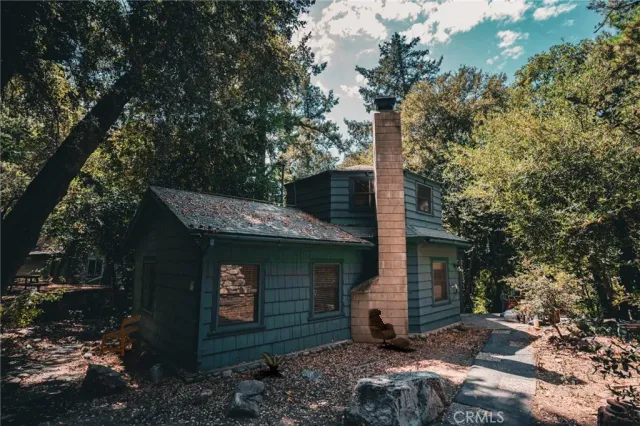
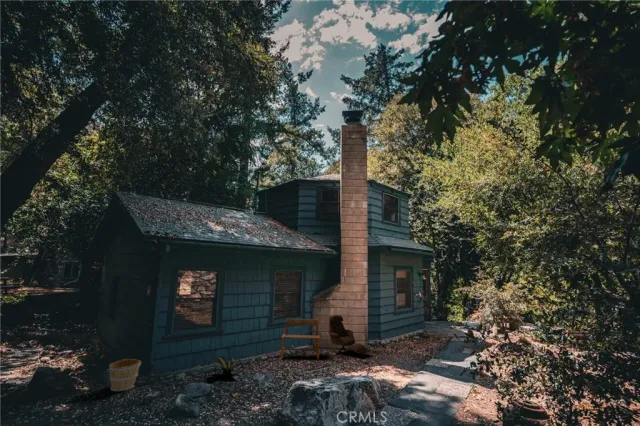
bench: present [99,314,141,356] -> present [281,318,320,359]
wooden bucket: none [158,356,189,390] -> present [109,359,141,391]

